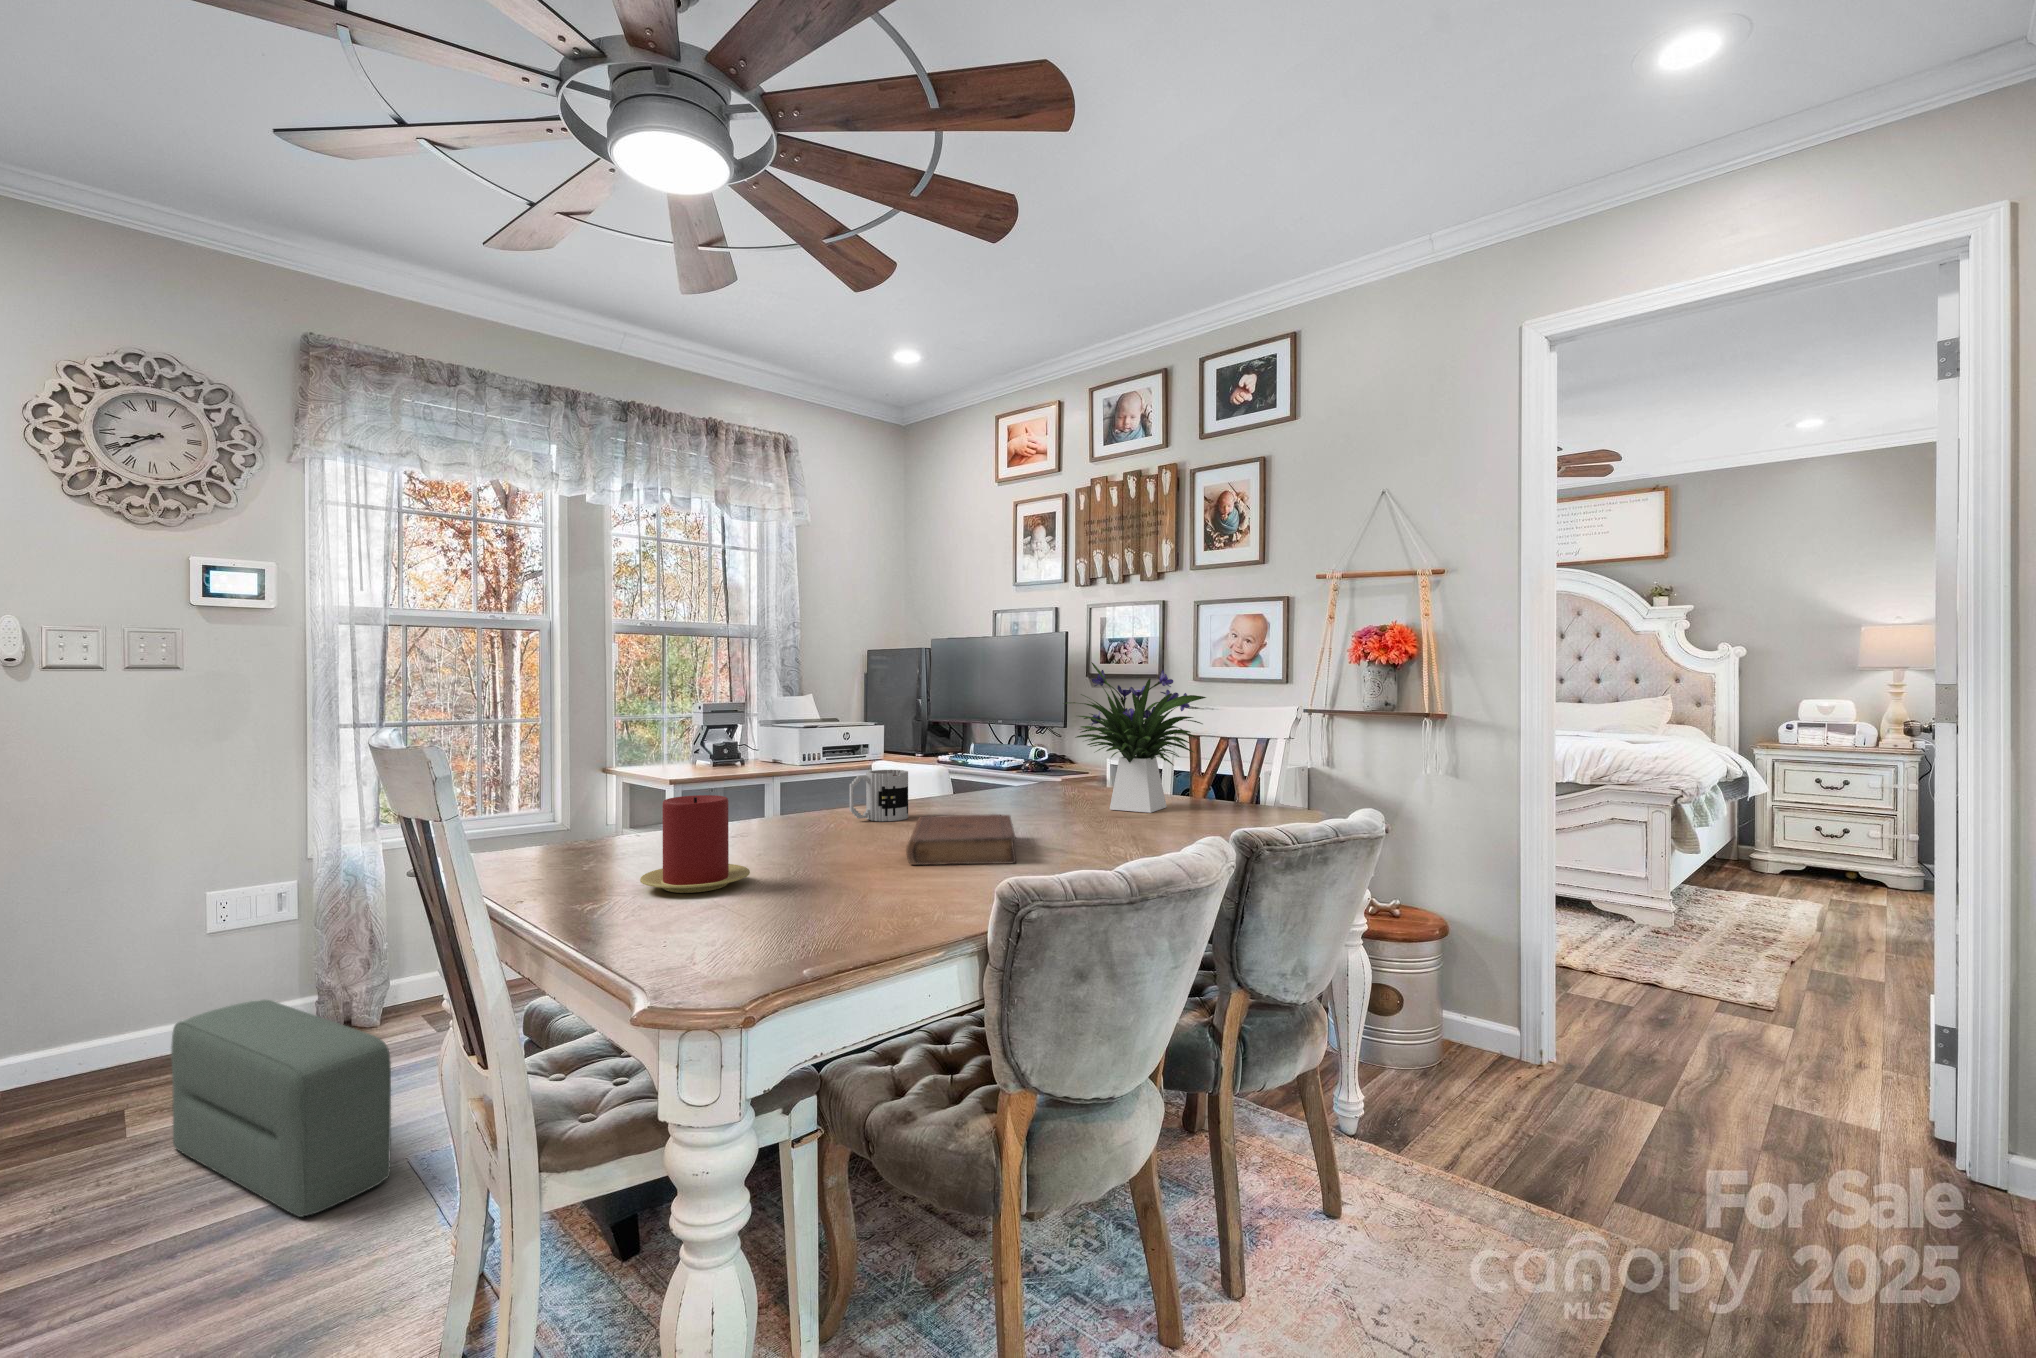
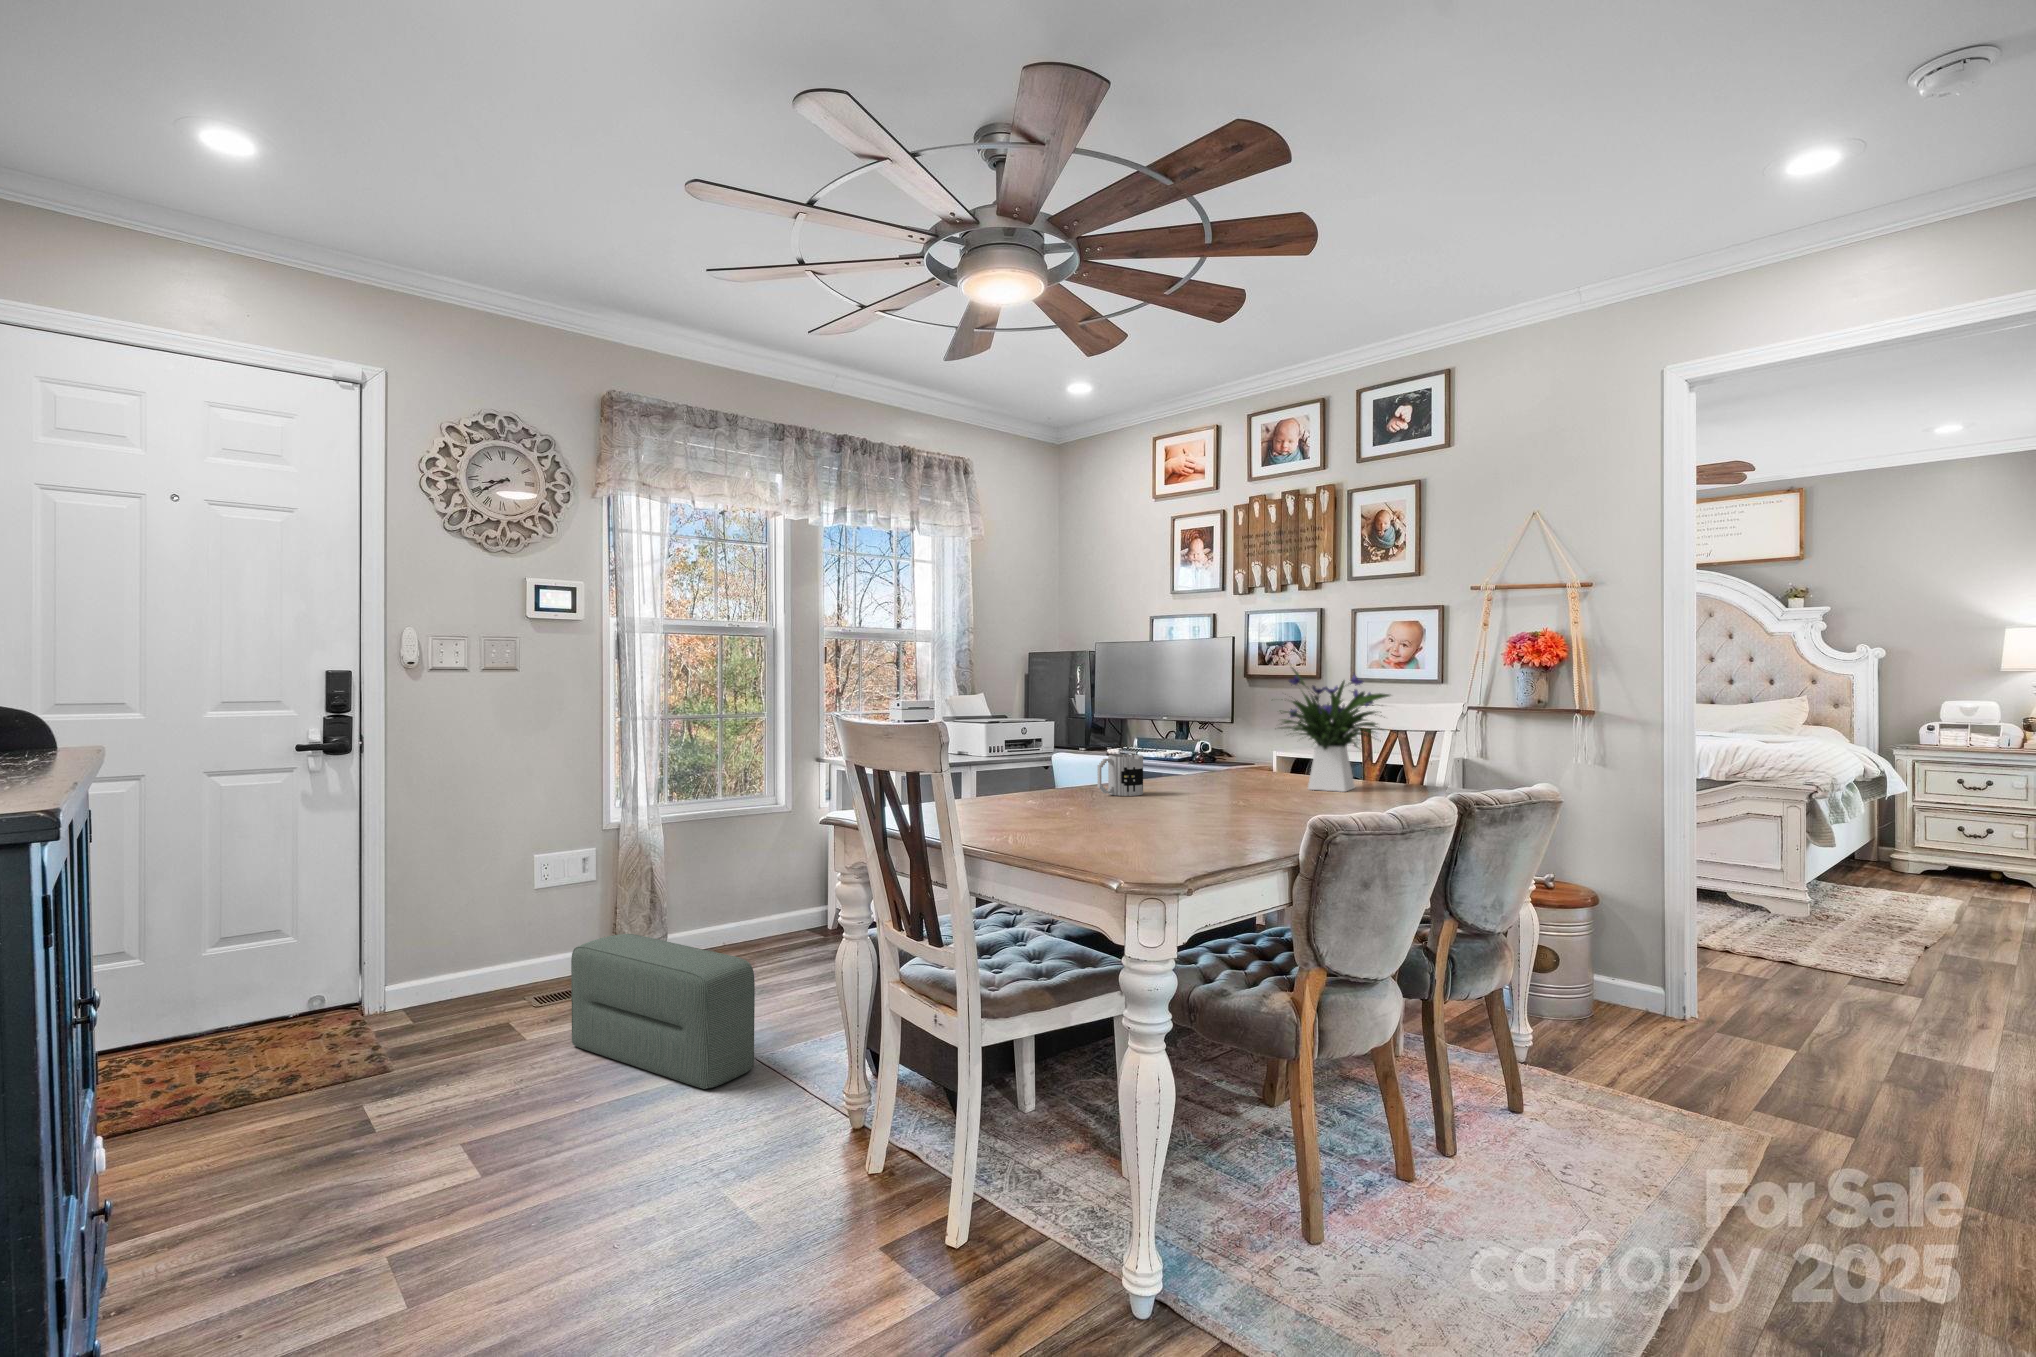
candle: present [640,795,750,893] -> none [1009,766,1085,835]
book: present [906,814,1016,865] -> none [1171,788,1272,822]

